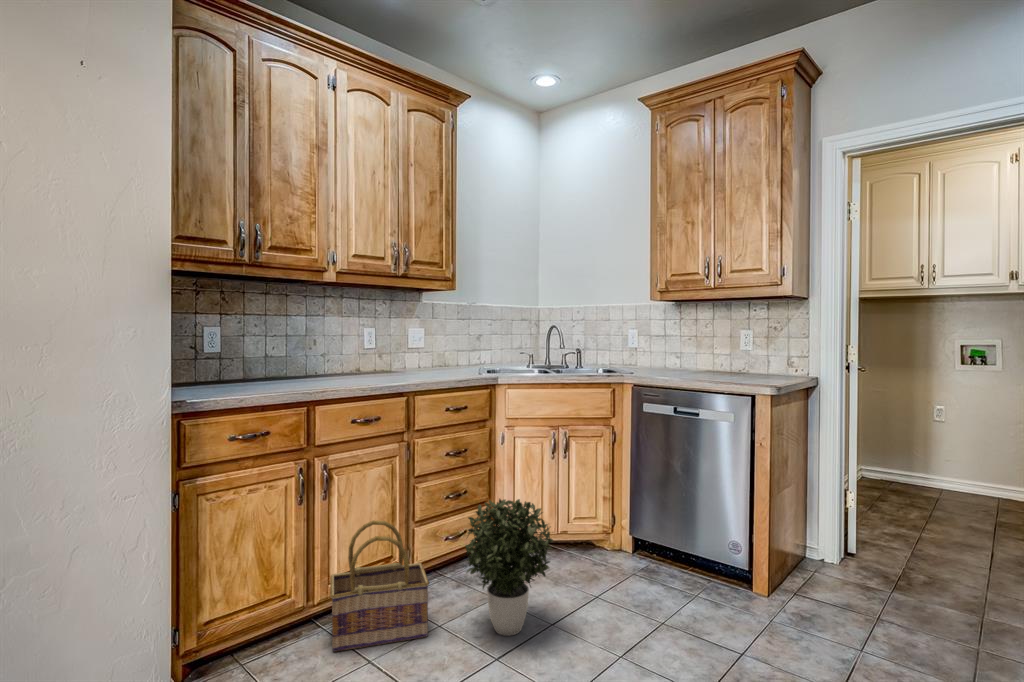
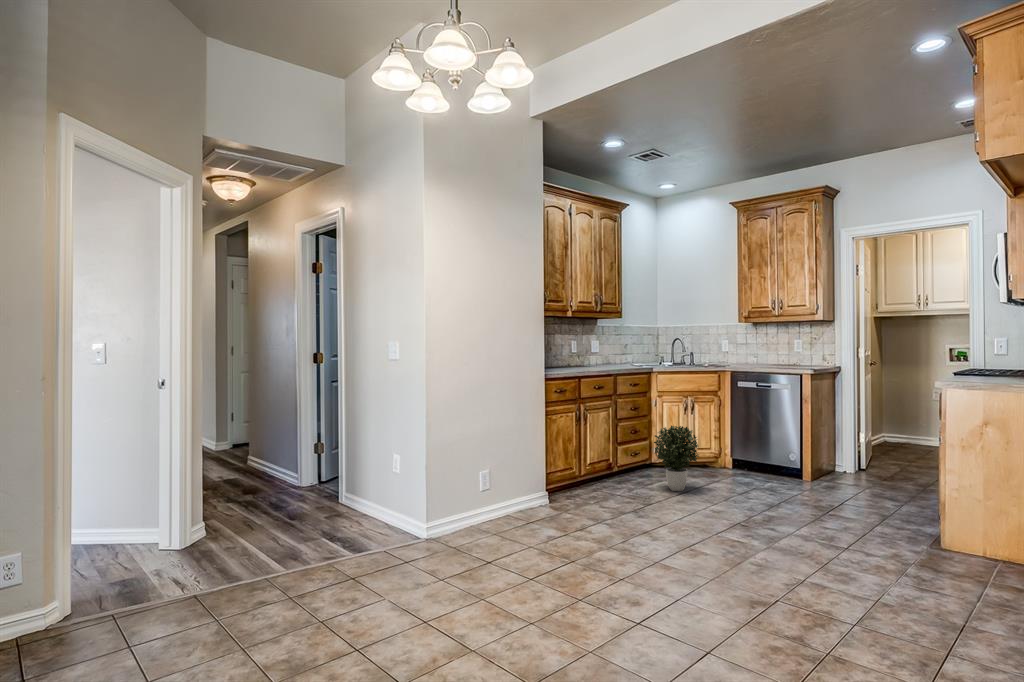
basket: present [330,521,429,651] -> none [588,437,639,494]

